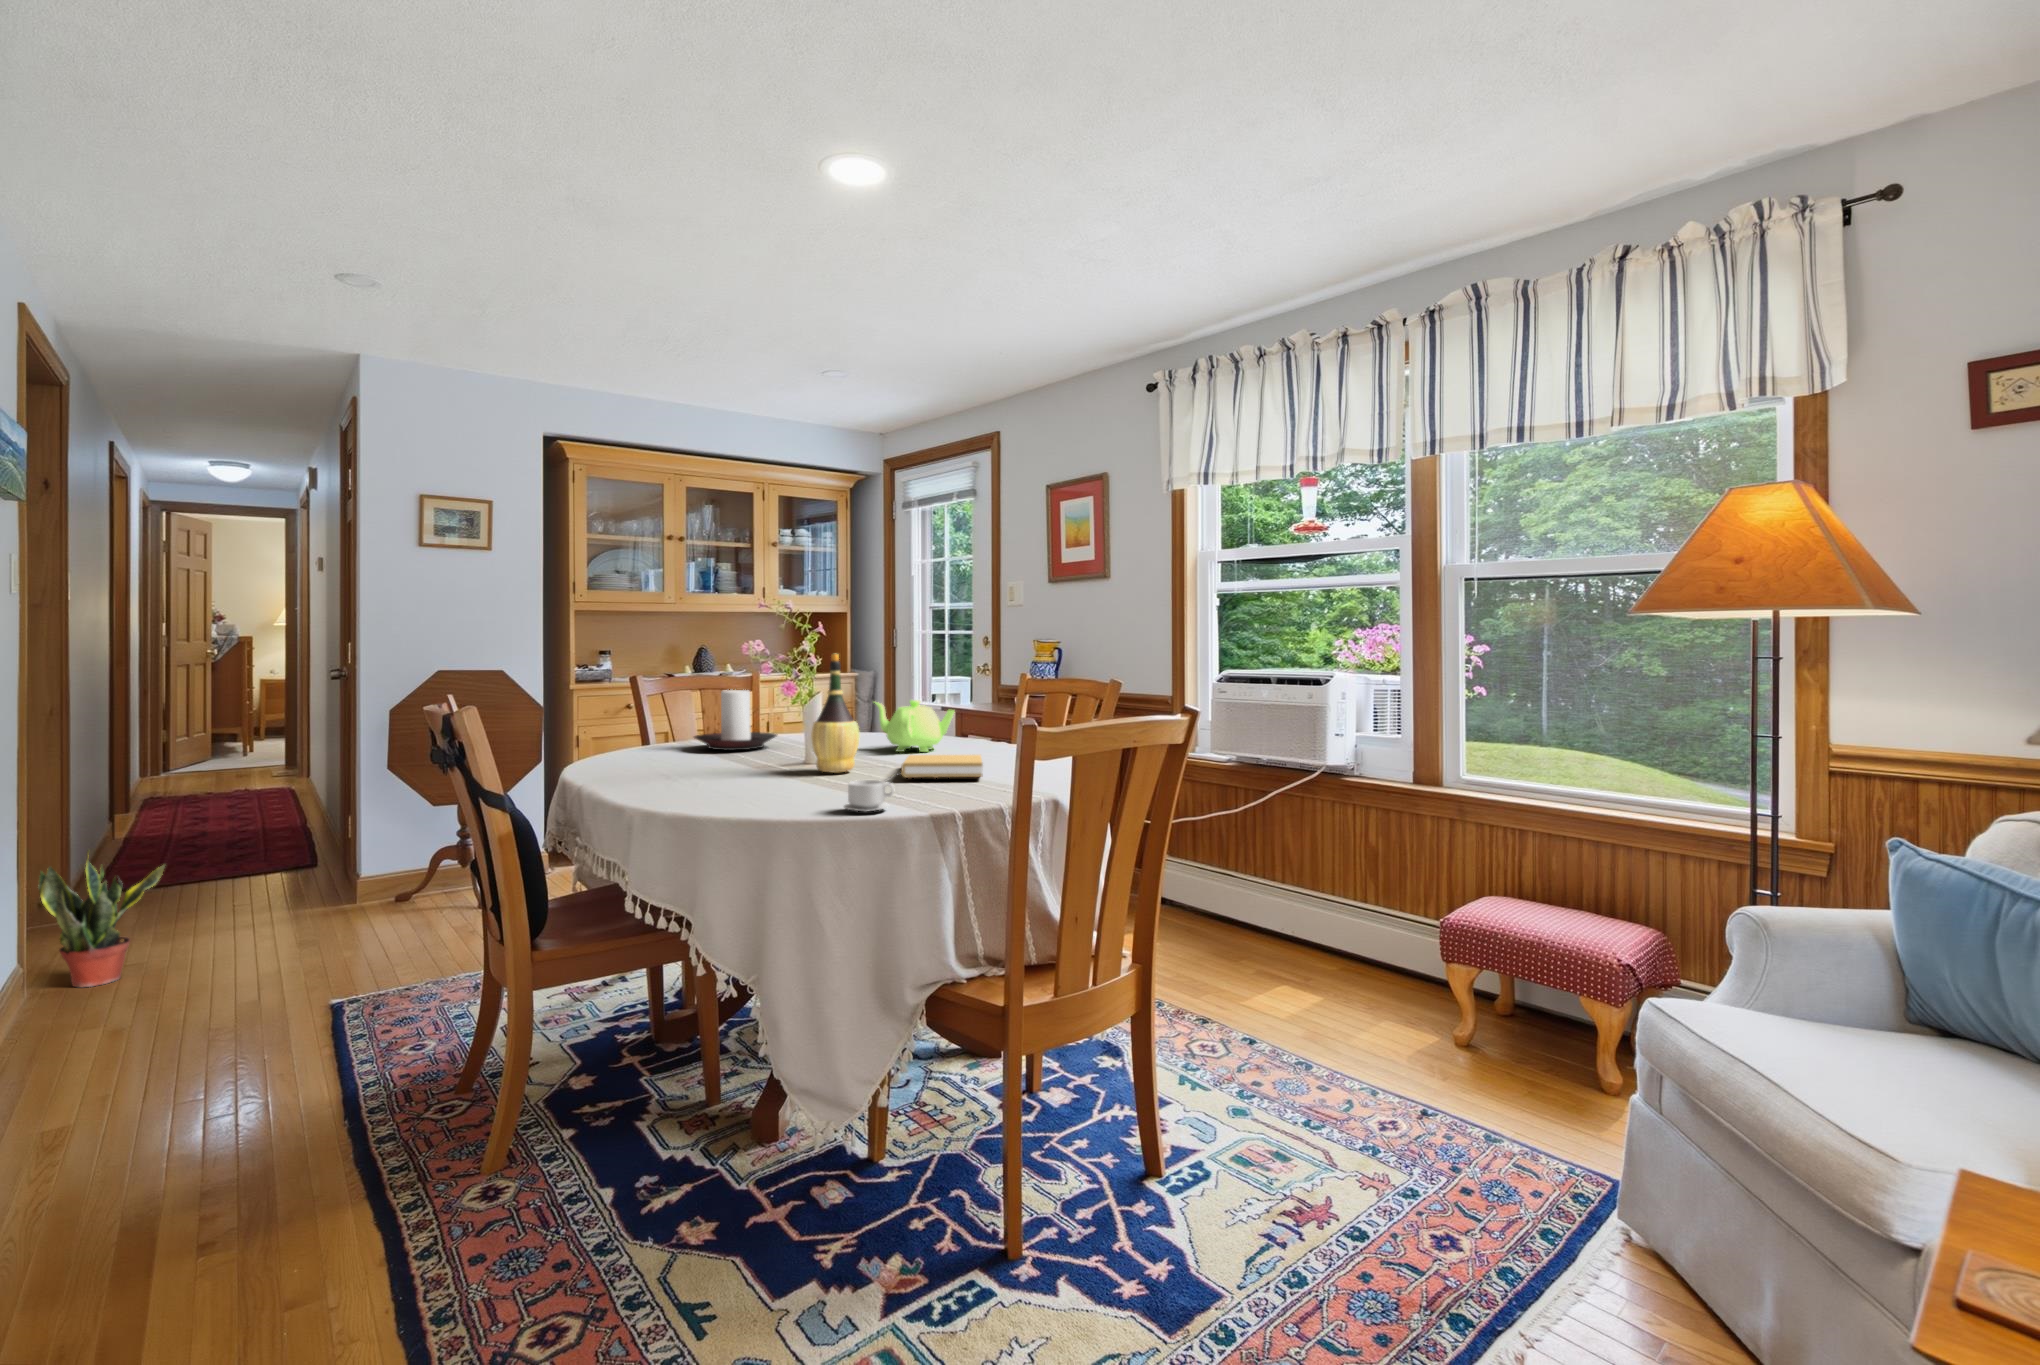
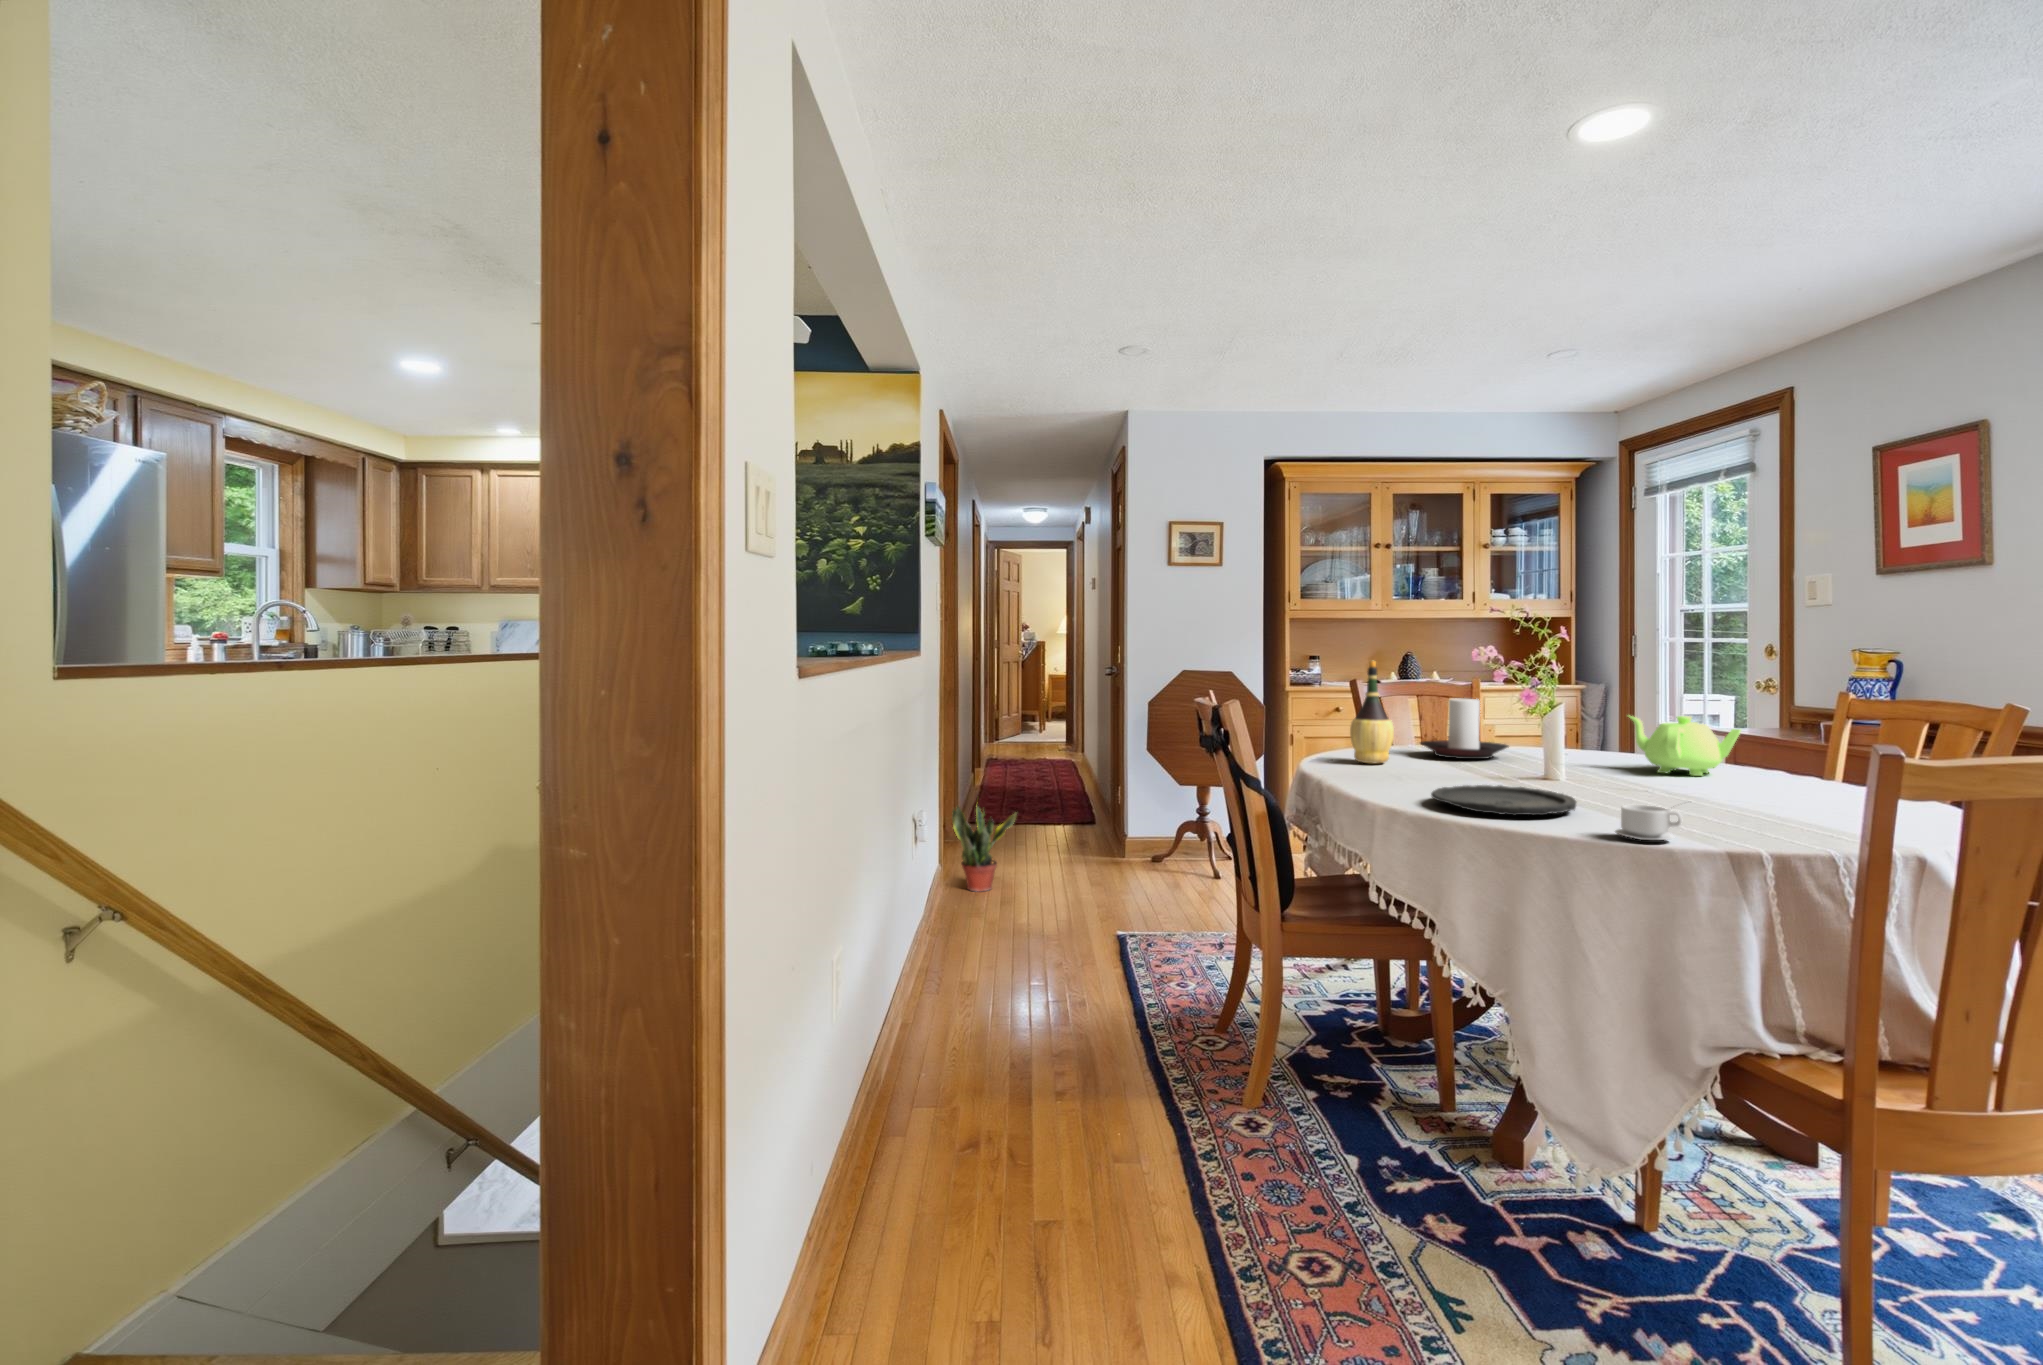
wine bottle: present [811,654,860,773] -> present [1350,661,1394,763]
book: present [901,755,983,778] -> none [1679,779,1798,814]
plate: none [687,773,819,801] -> present [1431,785,1576,815]

